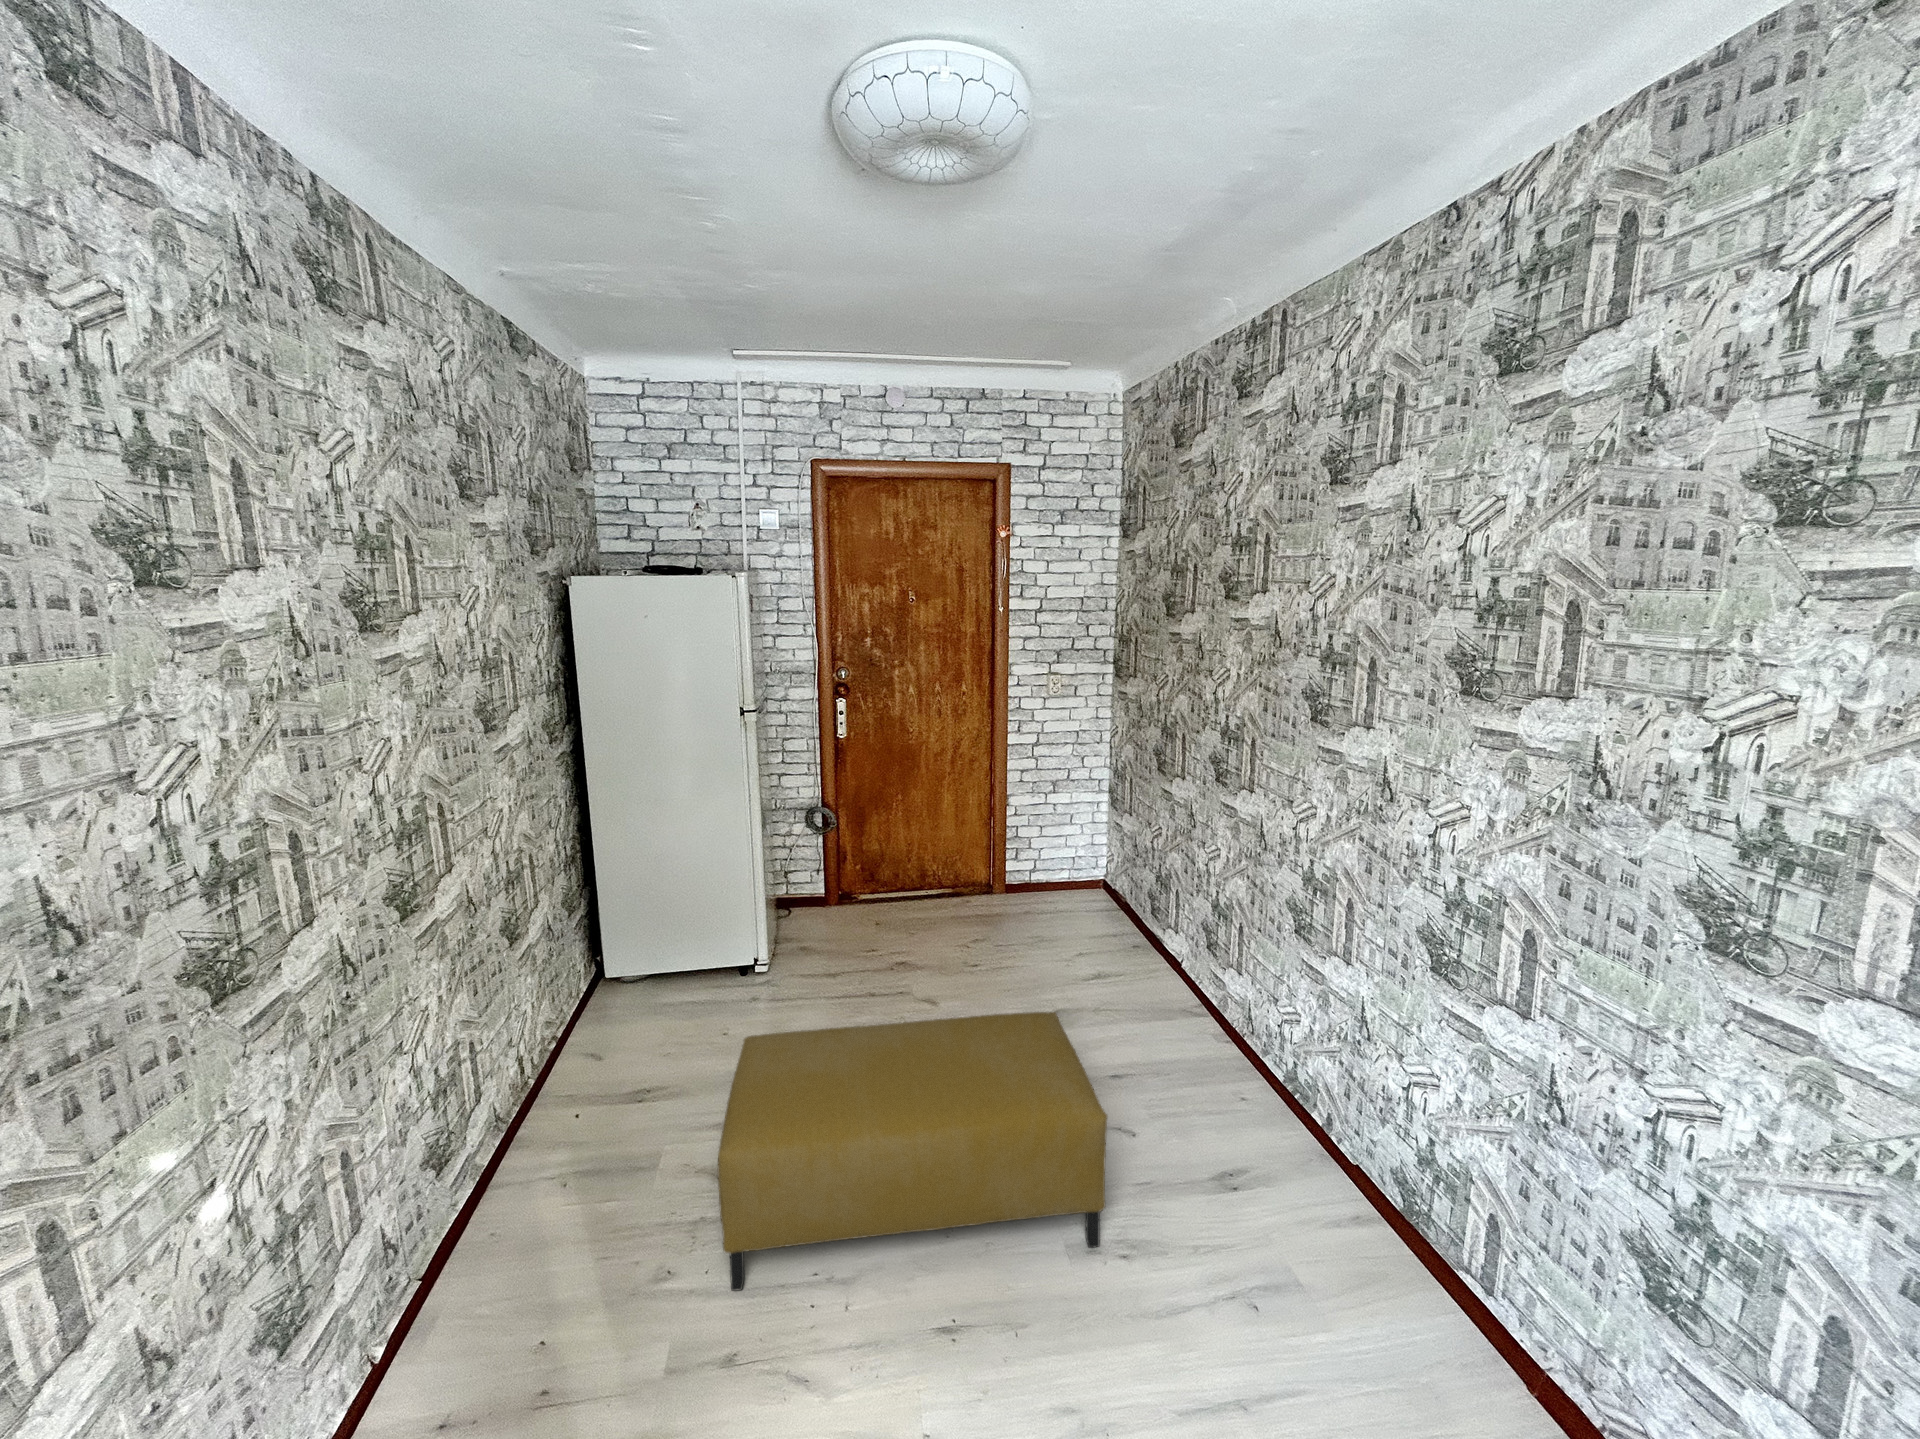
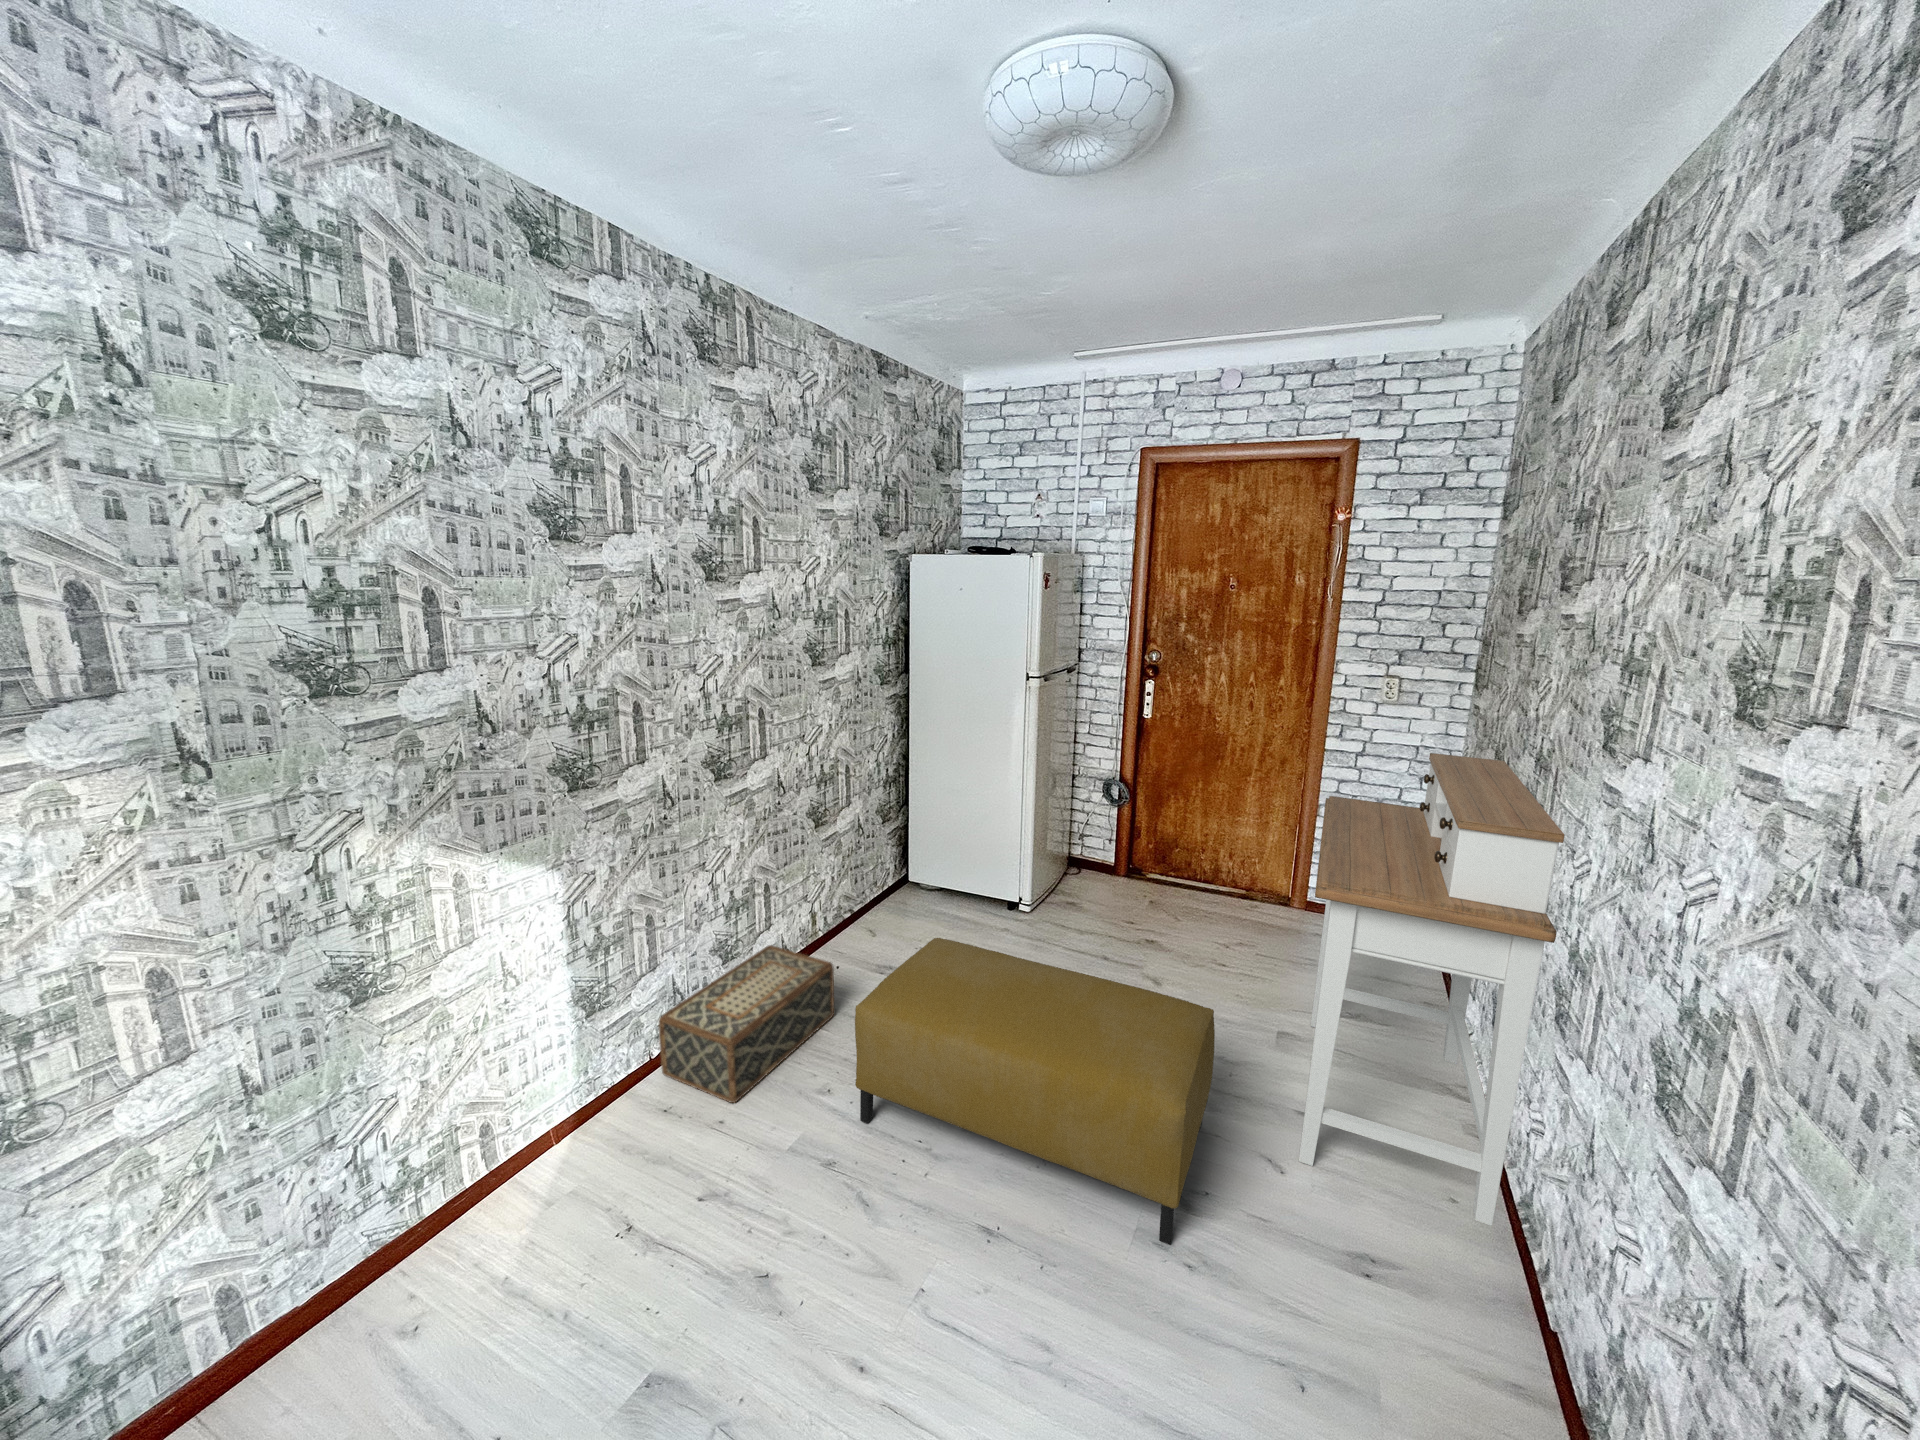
desk: none [1065,737,1306,1121] -> present [1299,753,1565,1226]
woven basket: none [382,1116,611,1381] -> present [659,945,834,1103]

